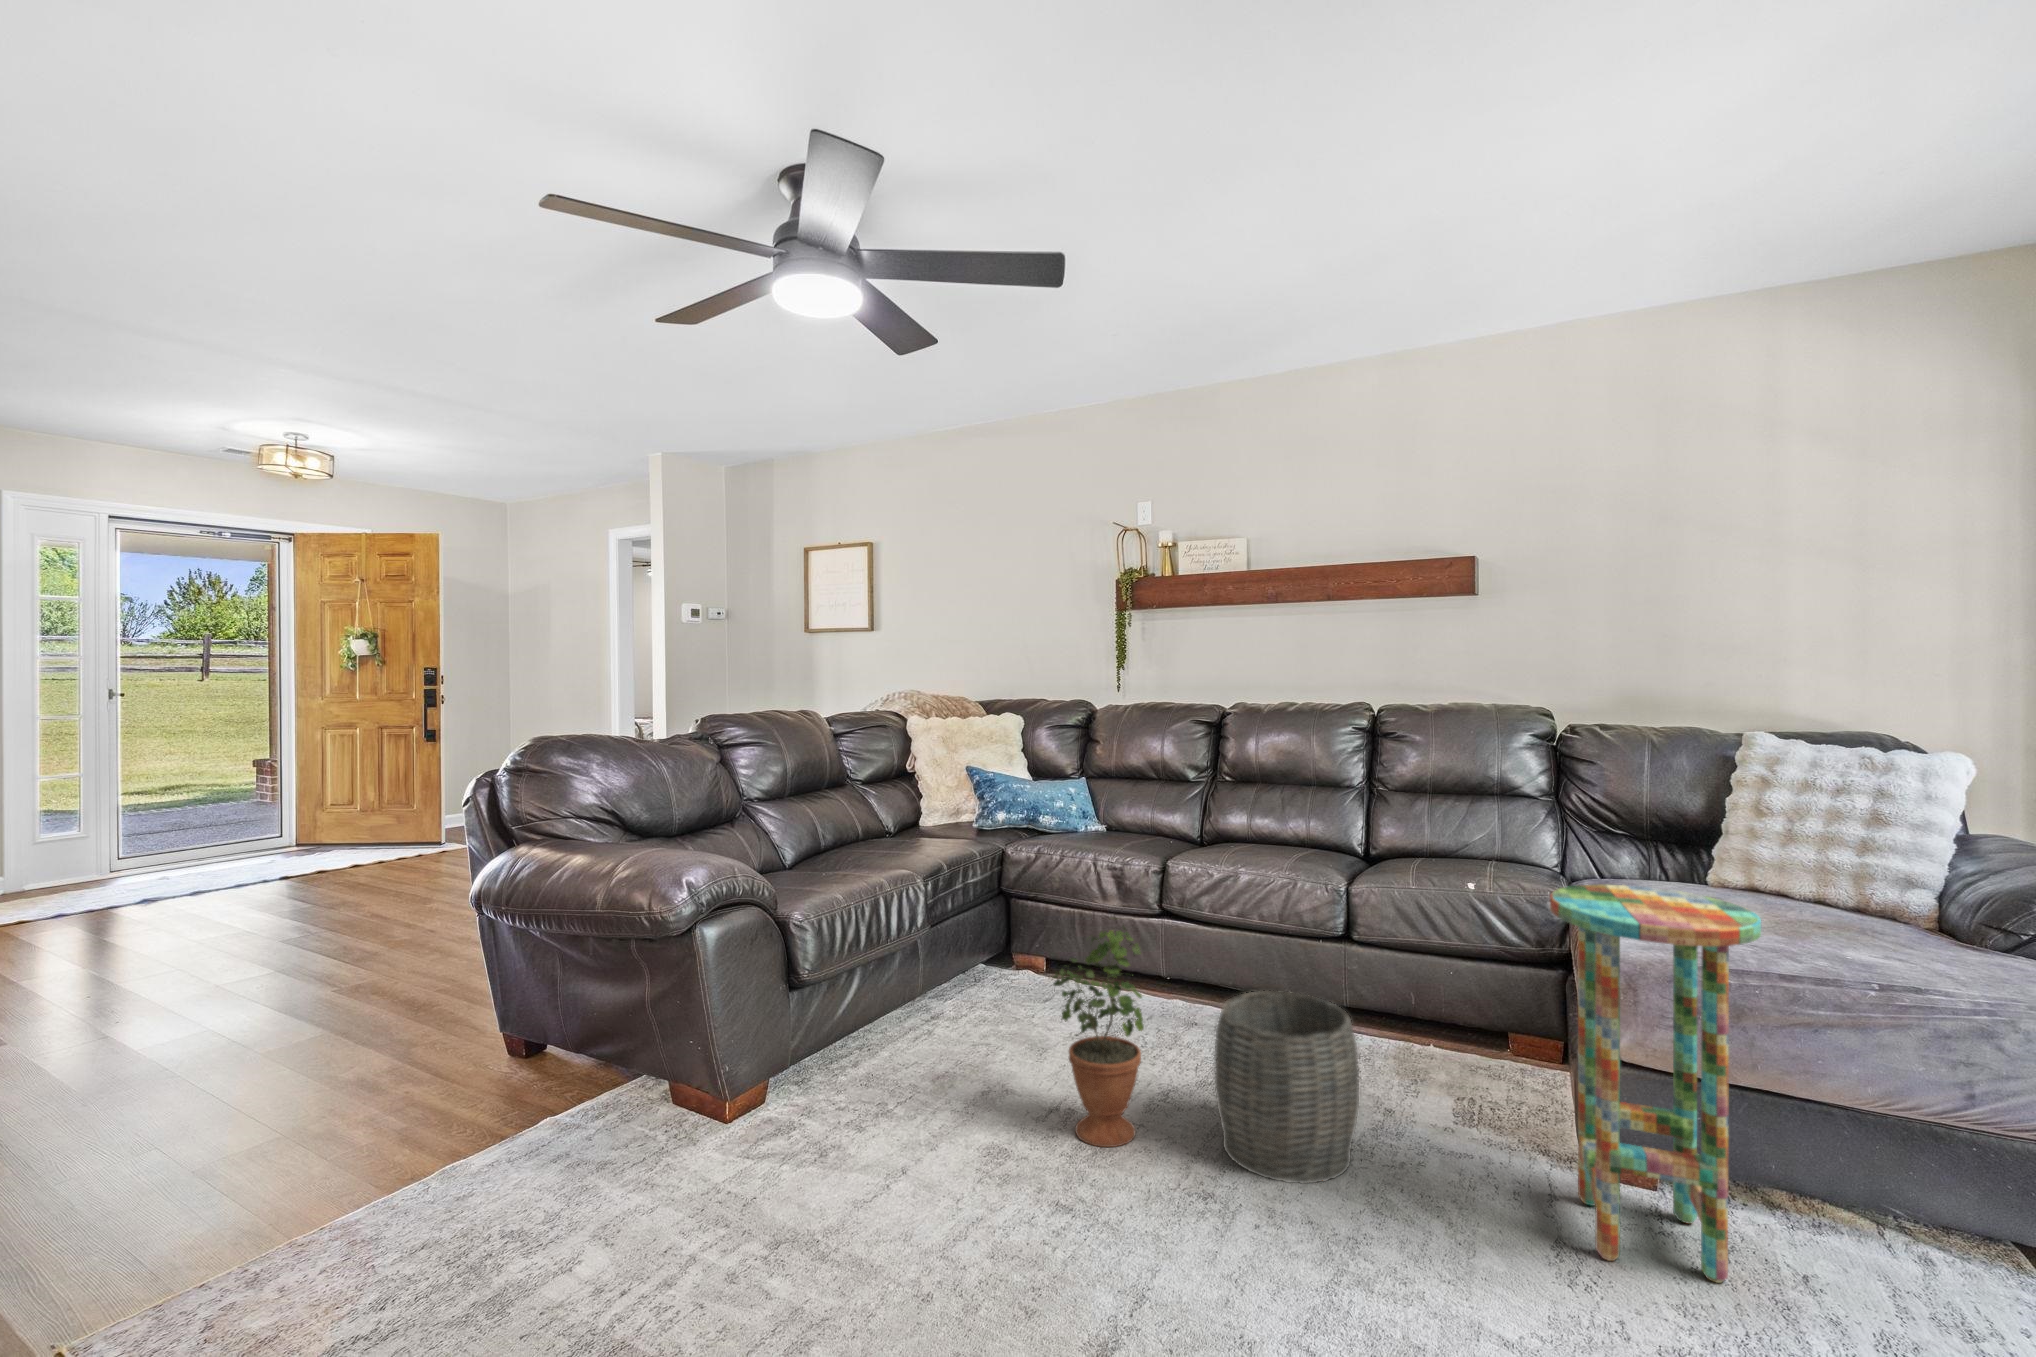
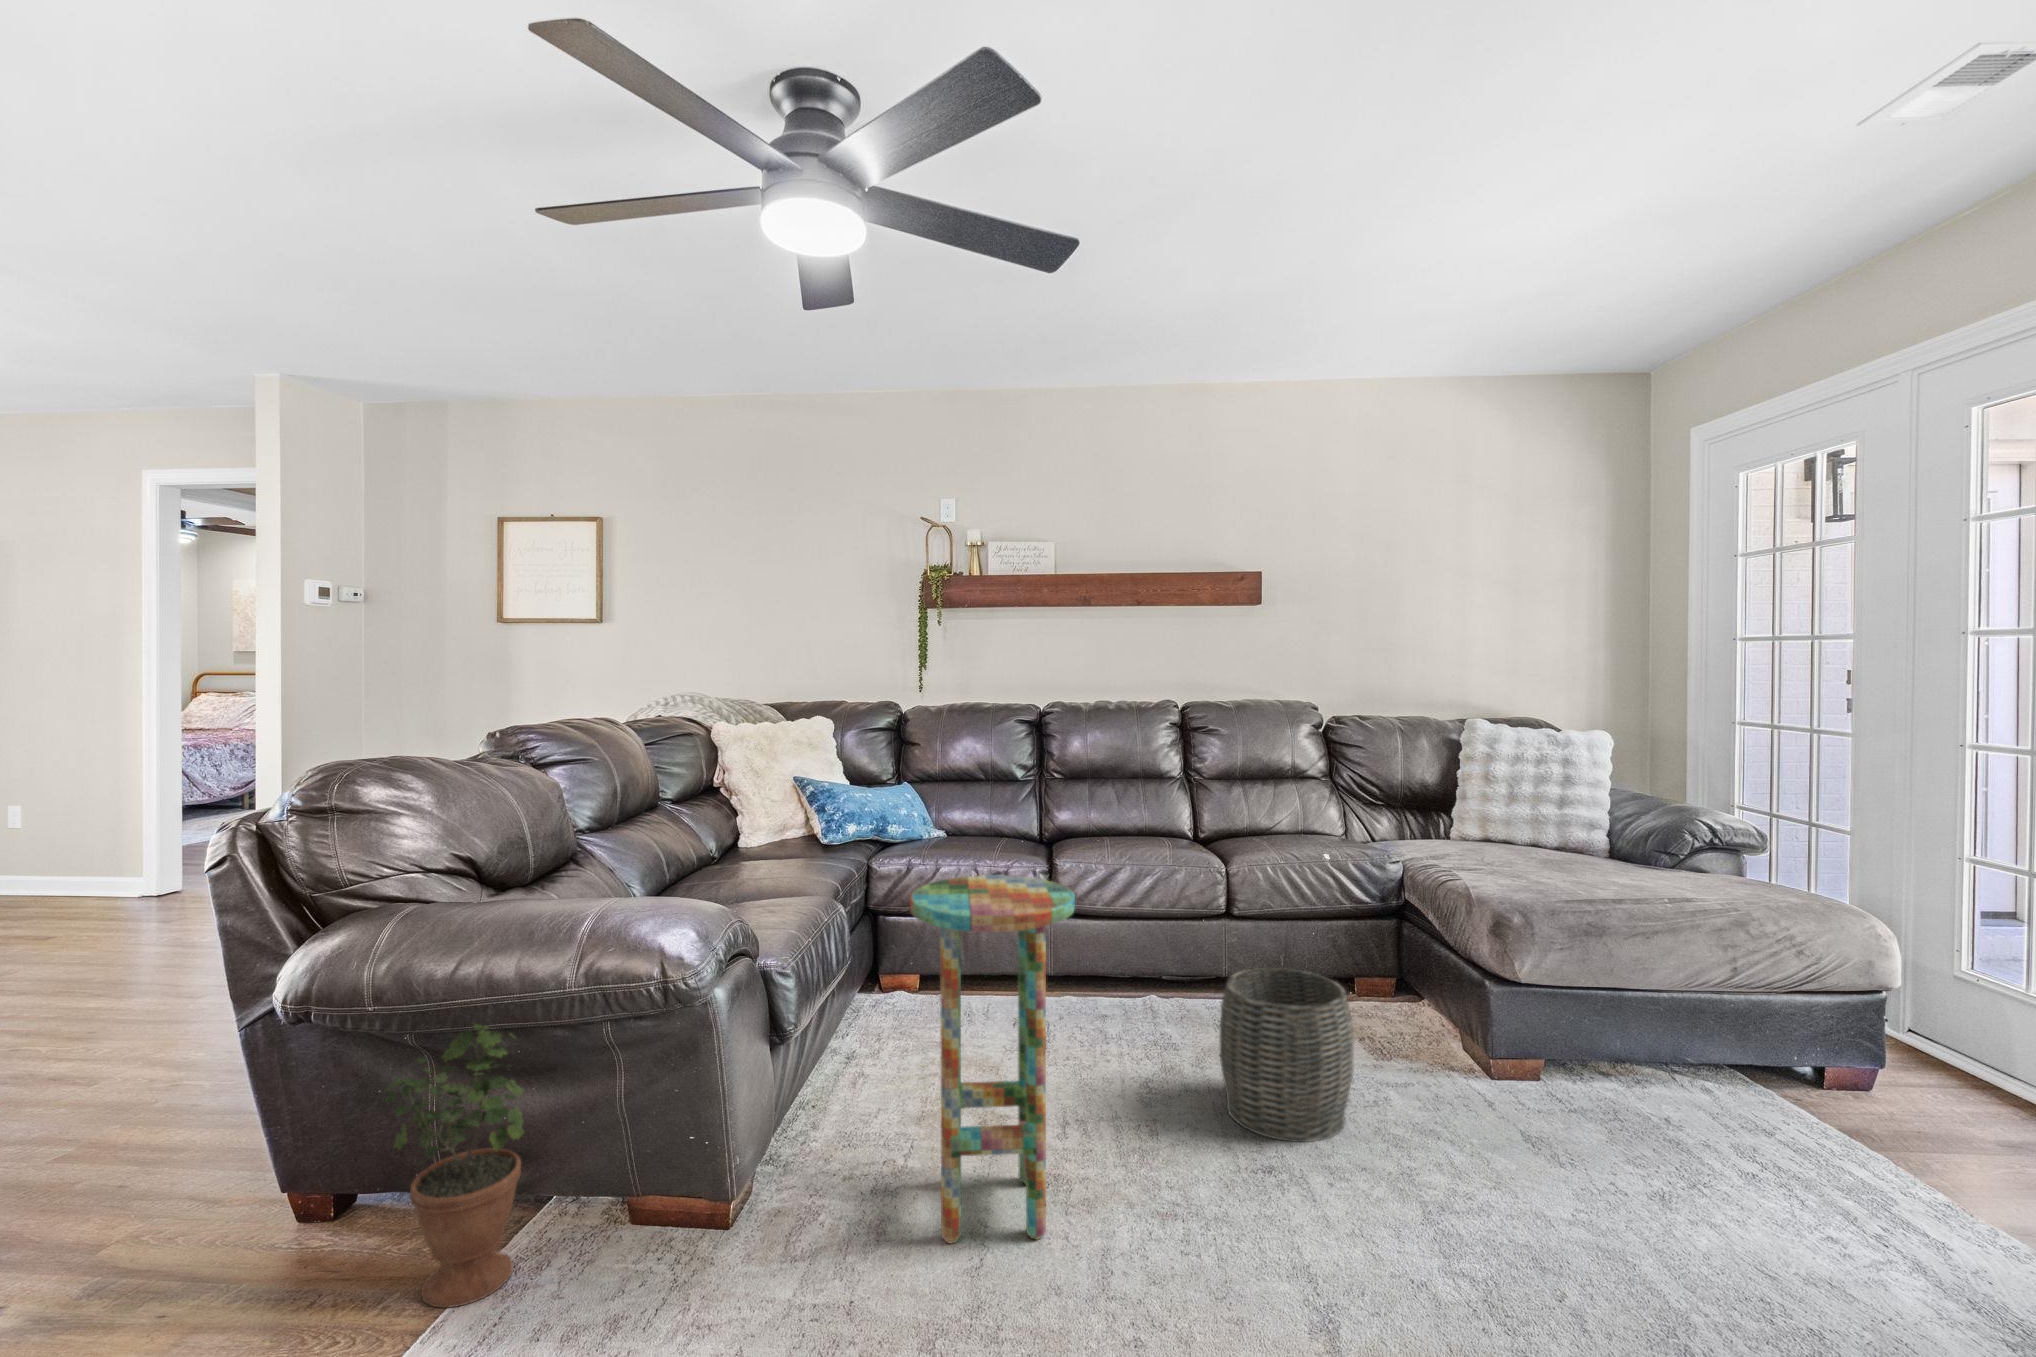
side table: present [1550,885,1761,1283] -> present [910,875,1075,1243]
potted plant: present [1053,926,1144,1147] -> present [385,1023,524,1308]

